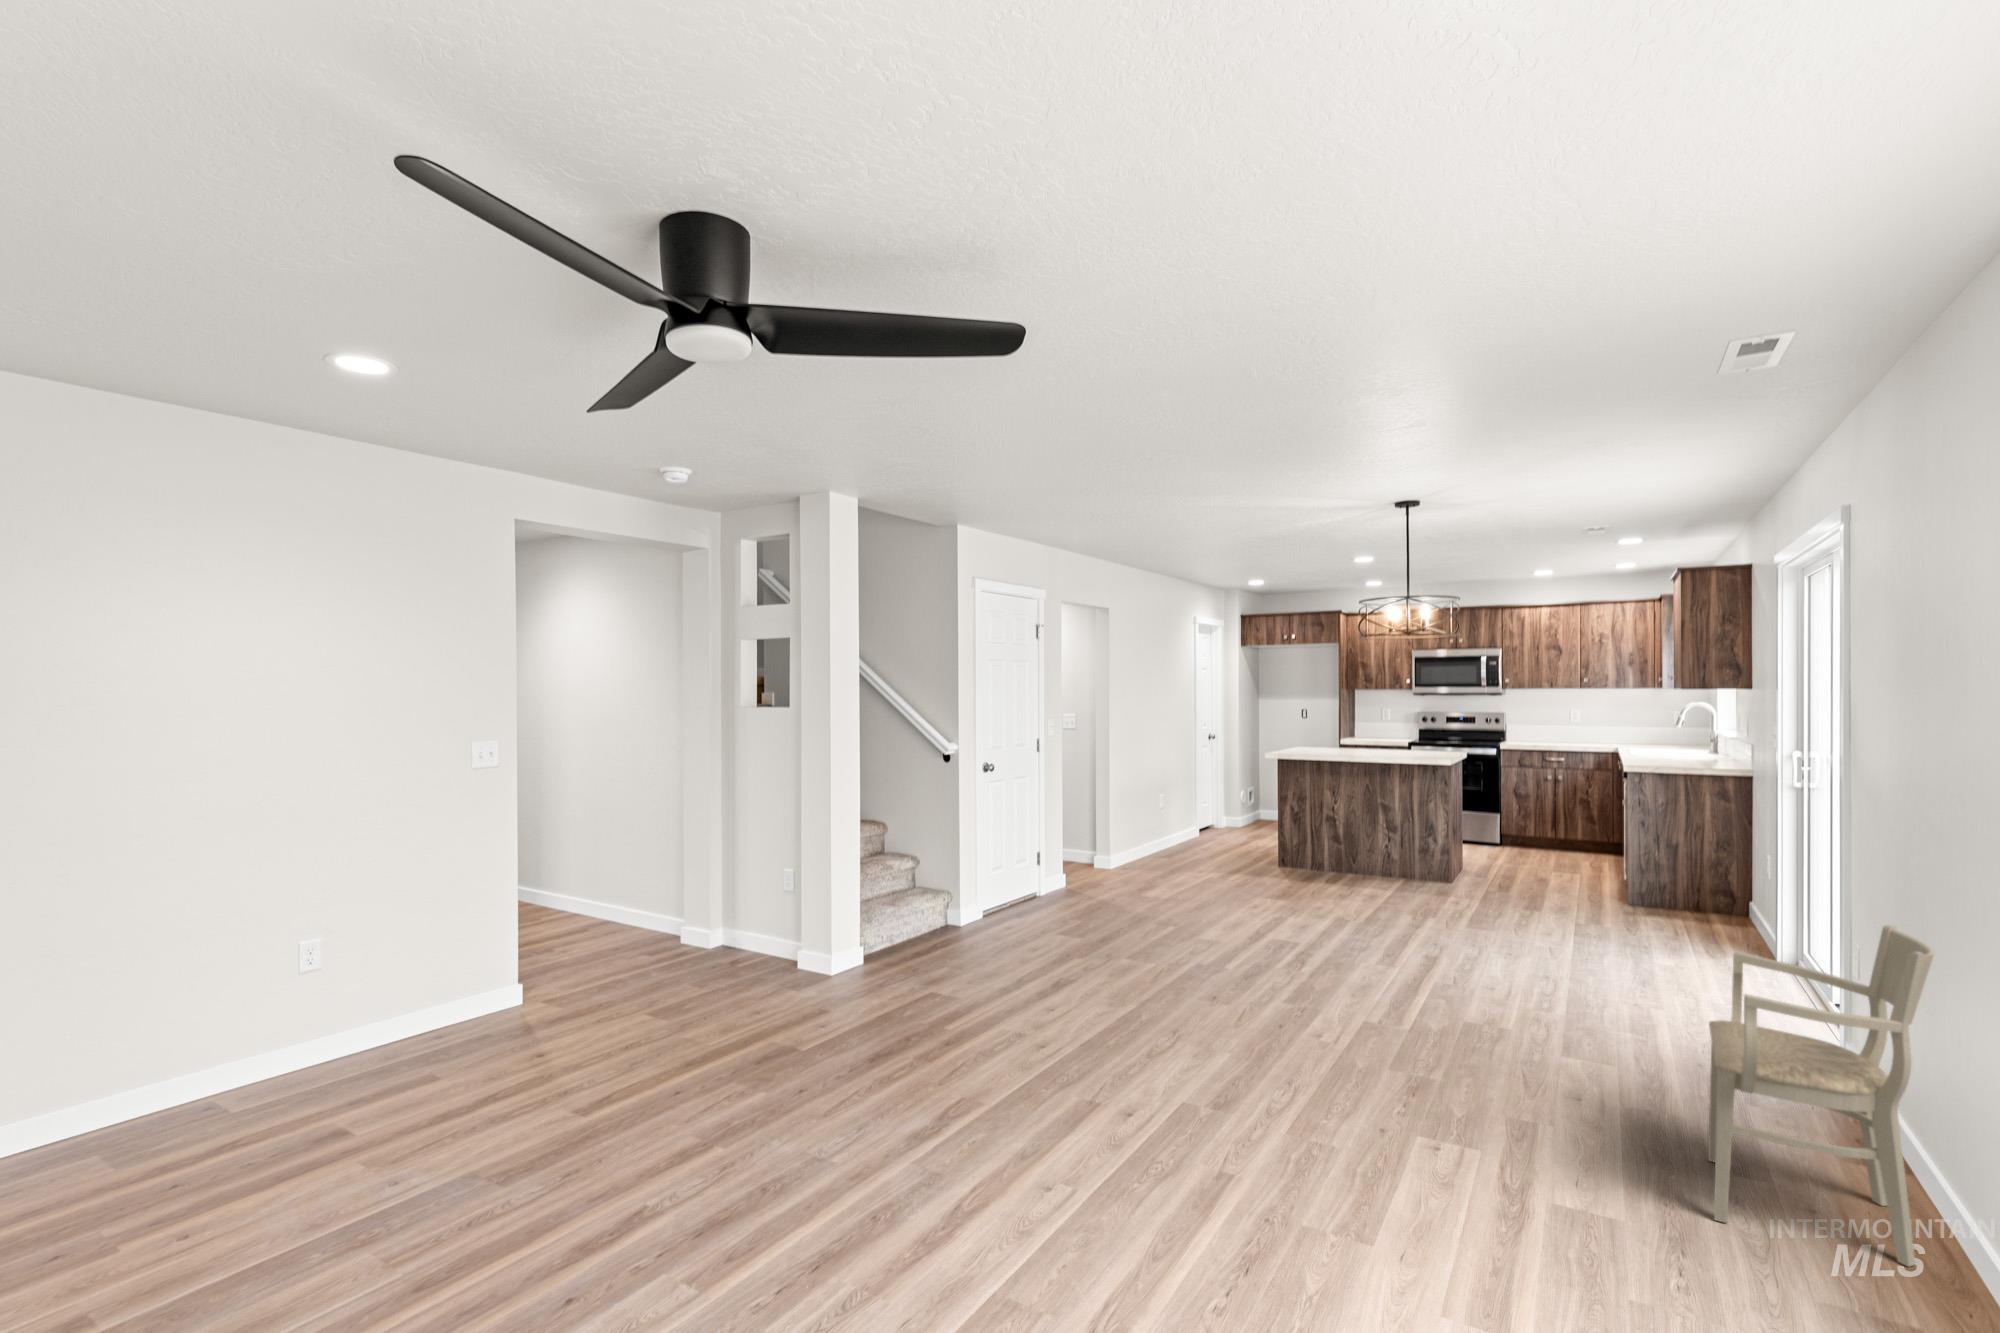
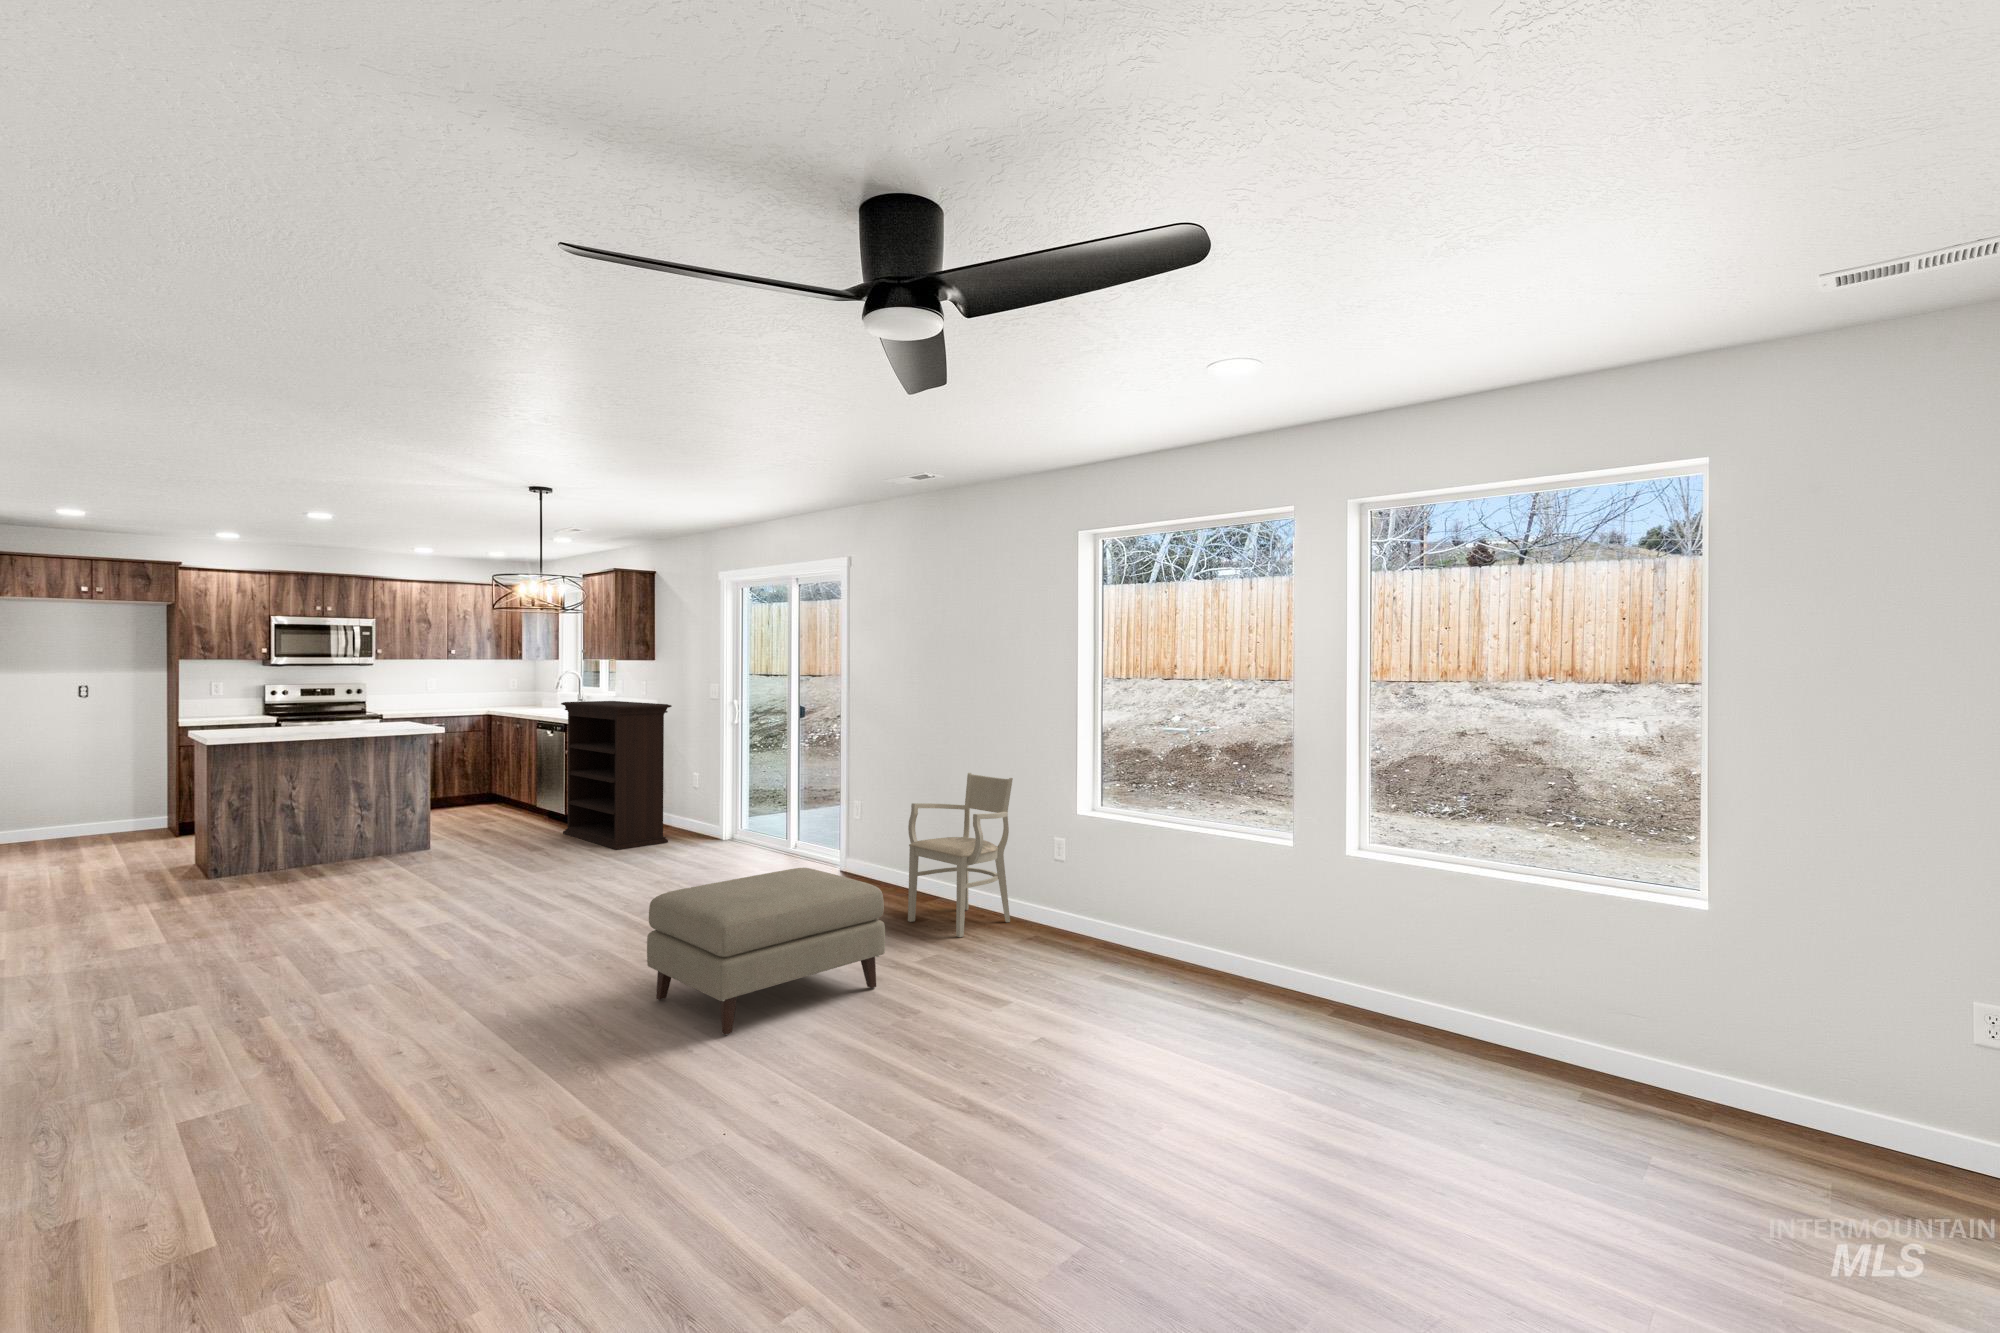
bookshelf: none [1603,741,1695,943] -> present [561,701,672,850]
ottoman: none [1150,949,1437,1181] -> present [647,868,885,1035]

